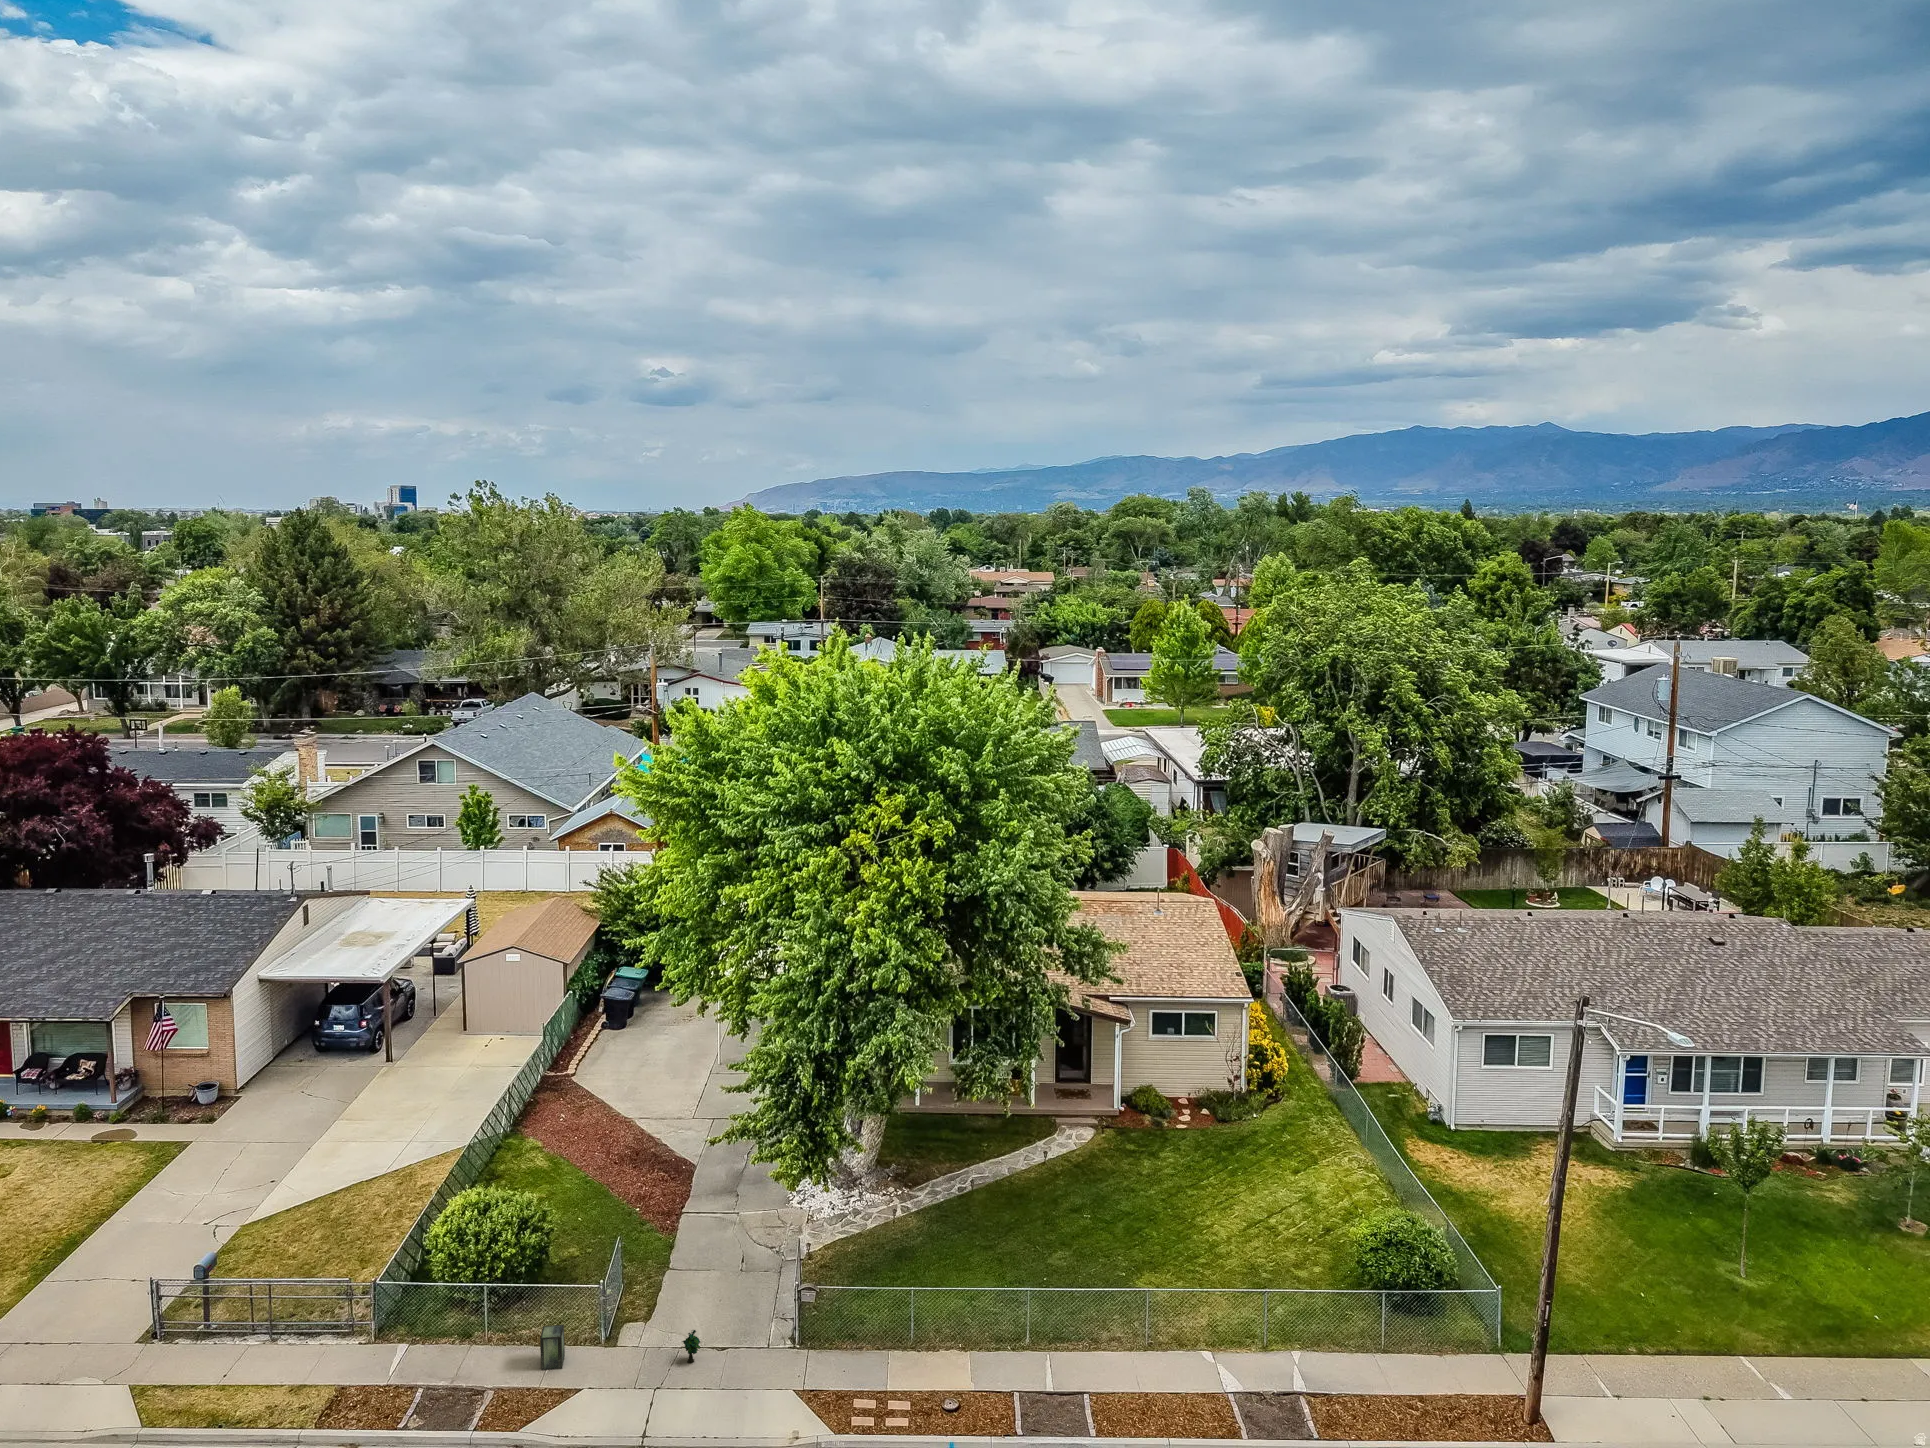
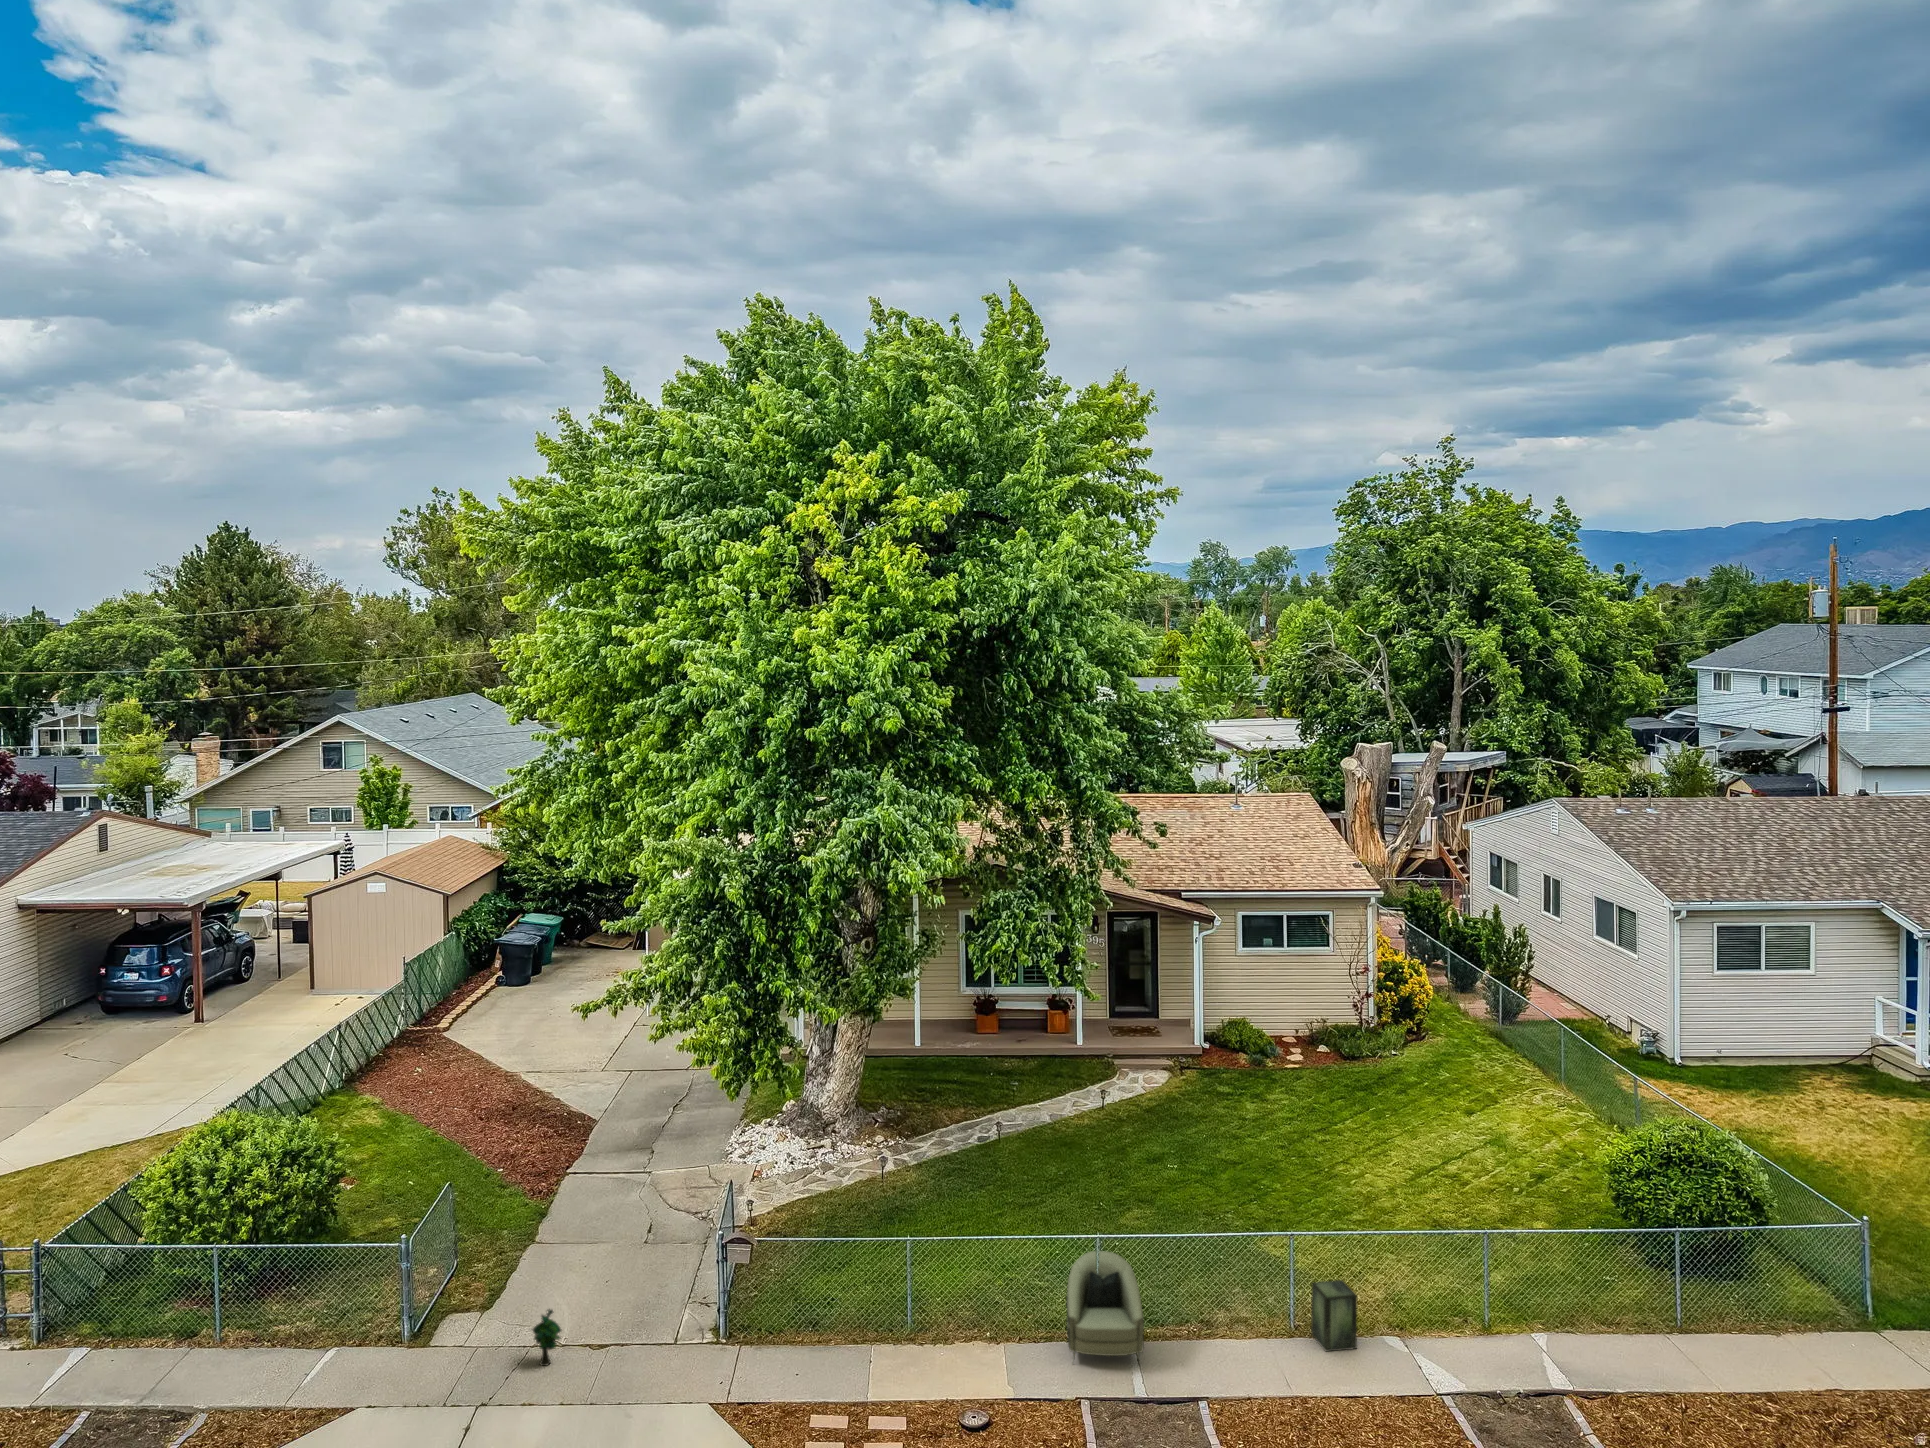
armchair: none [1007,1297,1053,1370] -> present [1066,1251,1144,1356]
storage box: present [540,1325,565,1370] -> present [1311,1280,1357,1352]

